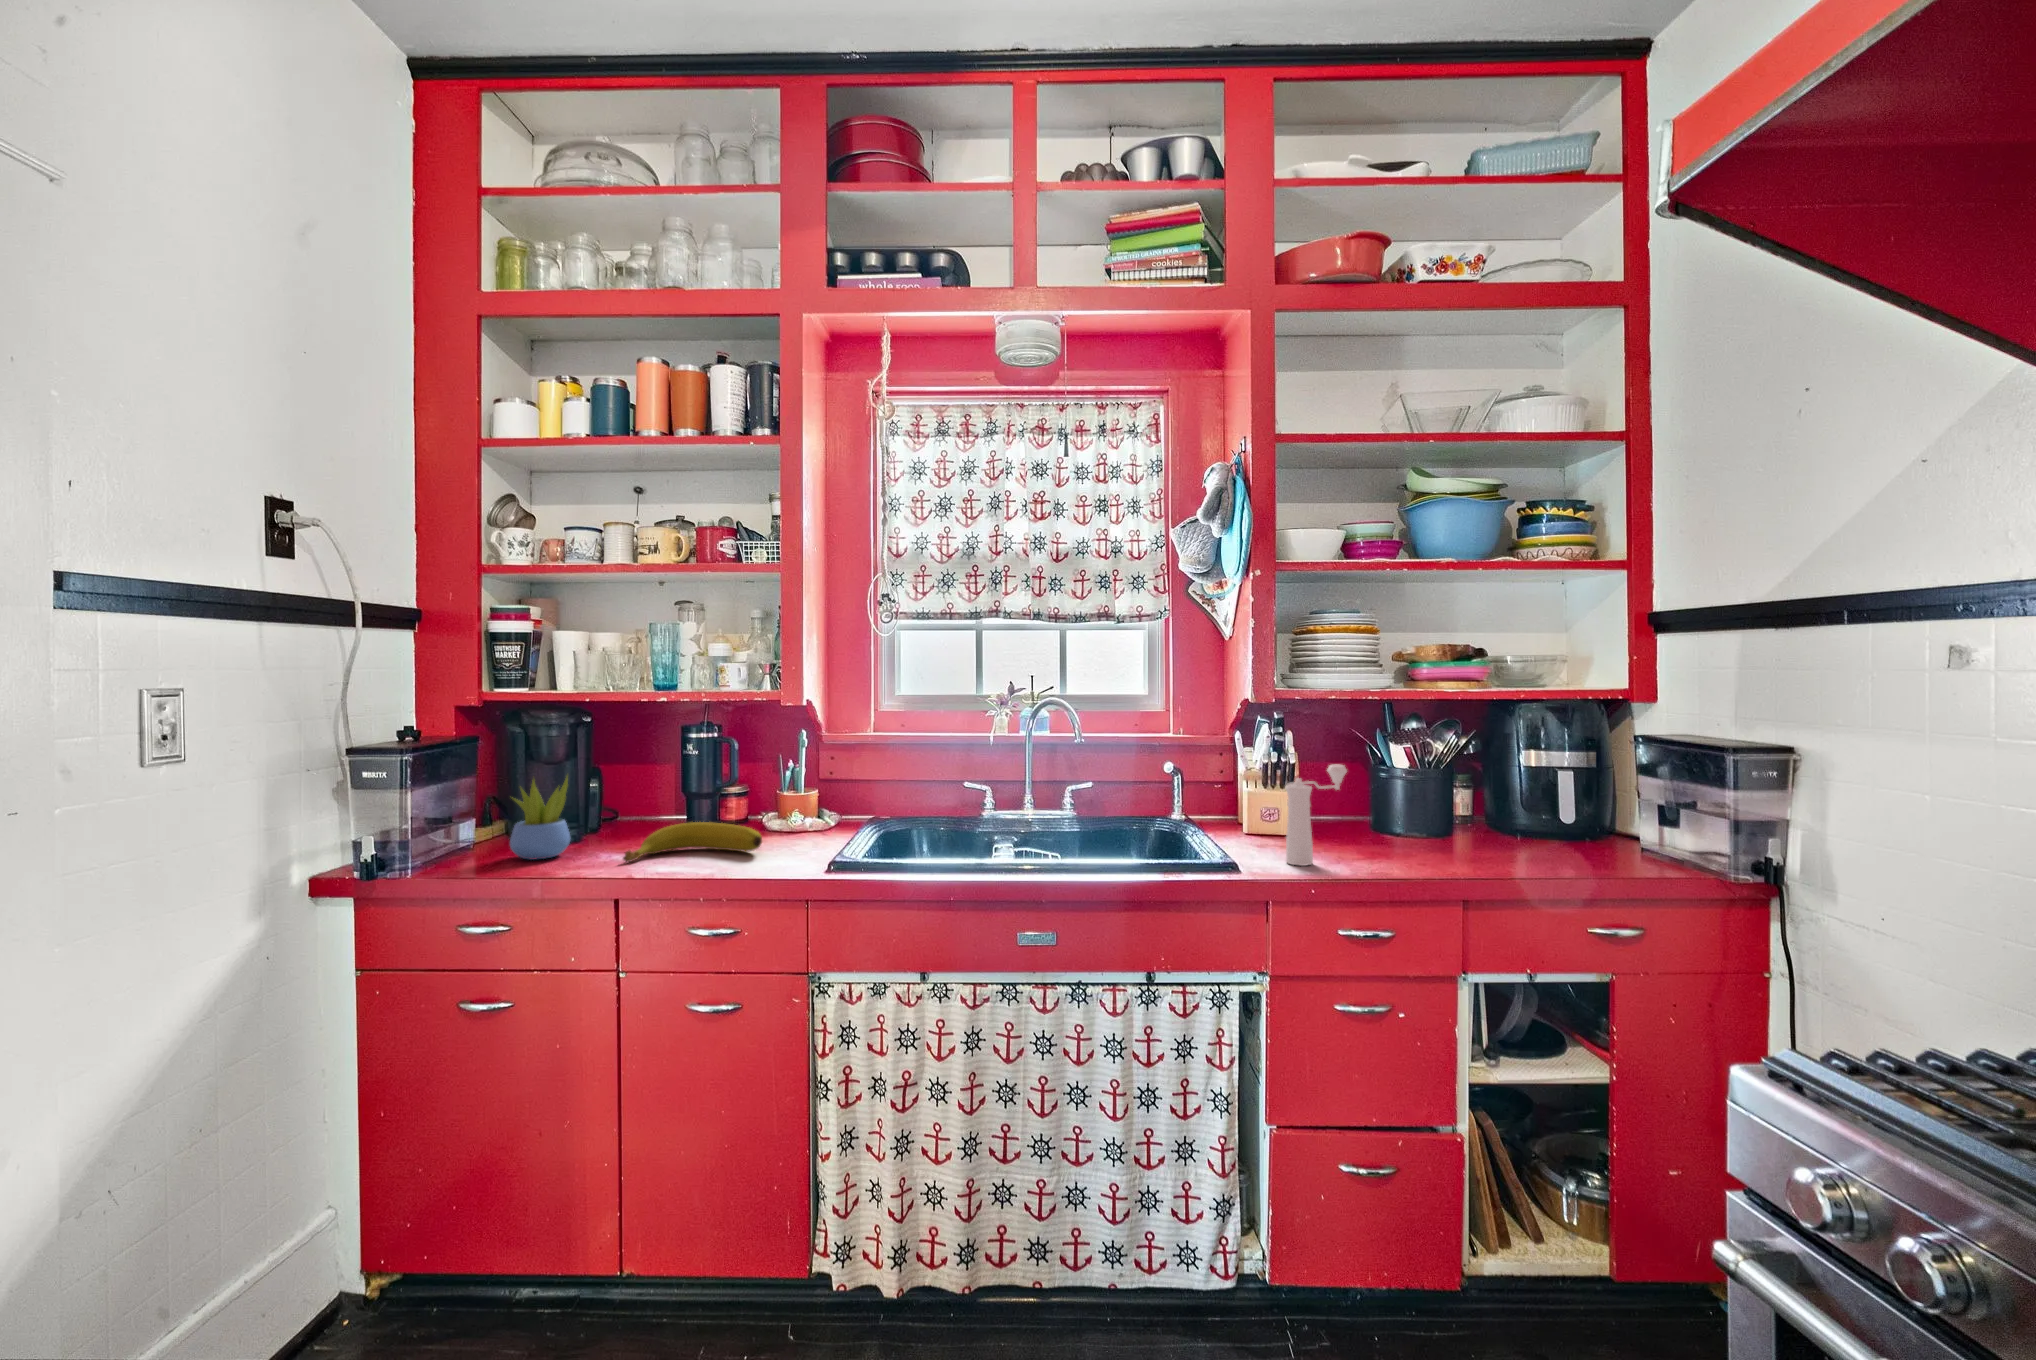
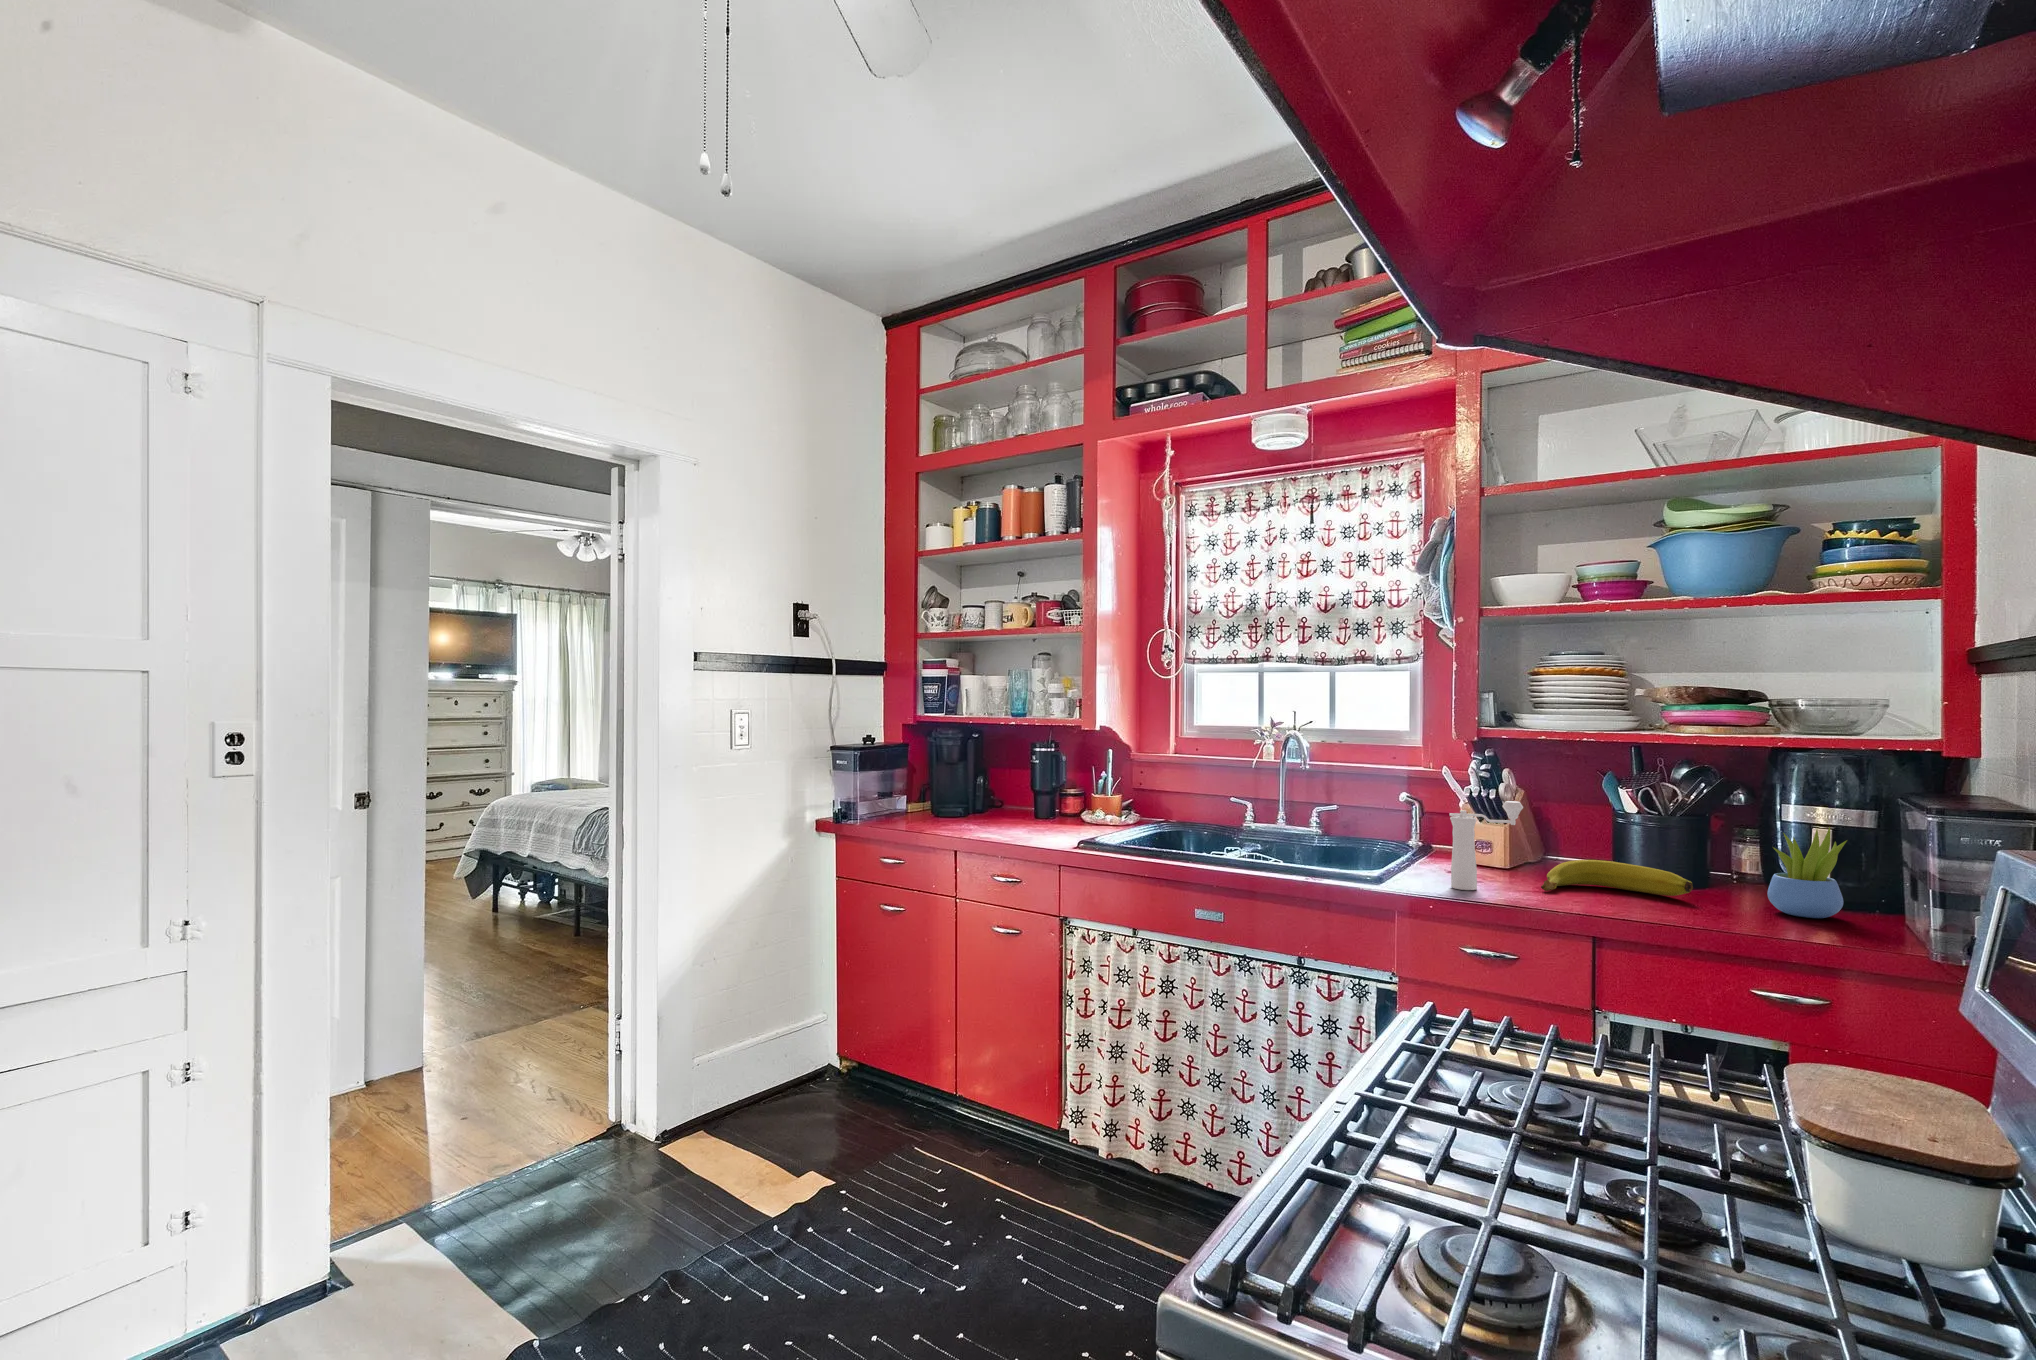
succulent plant: present [510,777,570,859] -> present [1767,827,1847,918]
banana: present [623,822,762,862] -> present [1541,860,1693,896]

